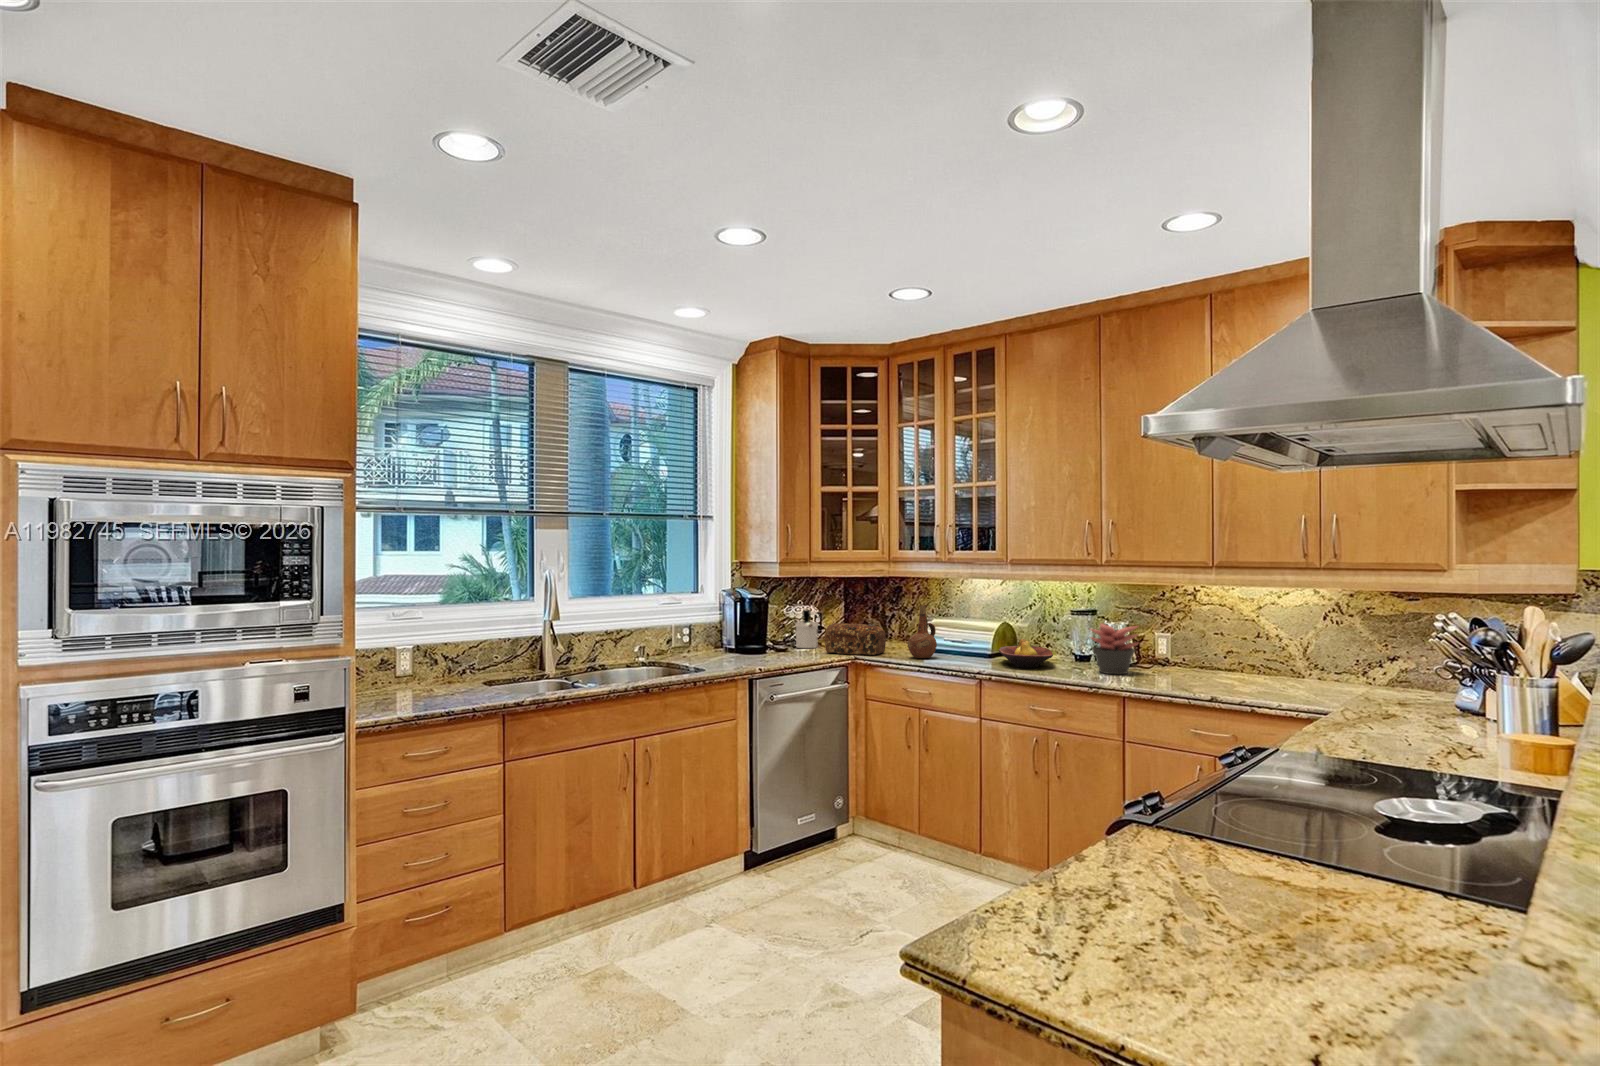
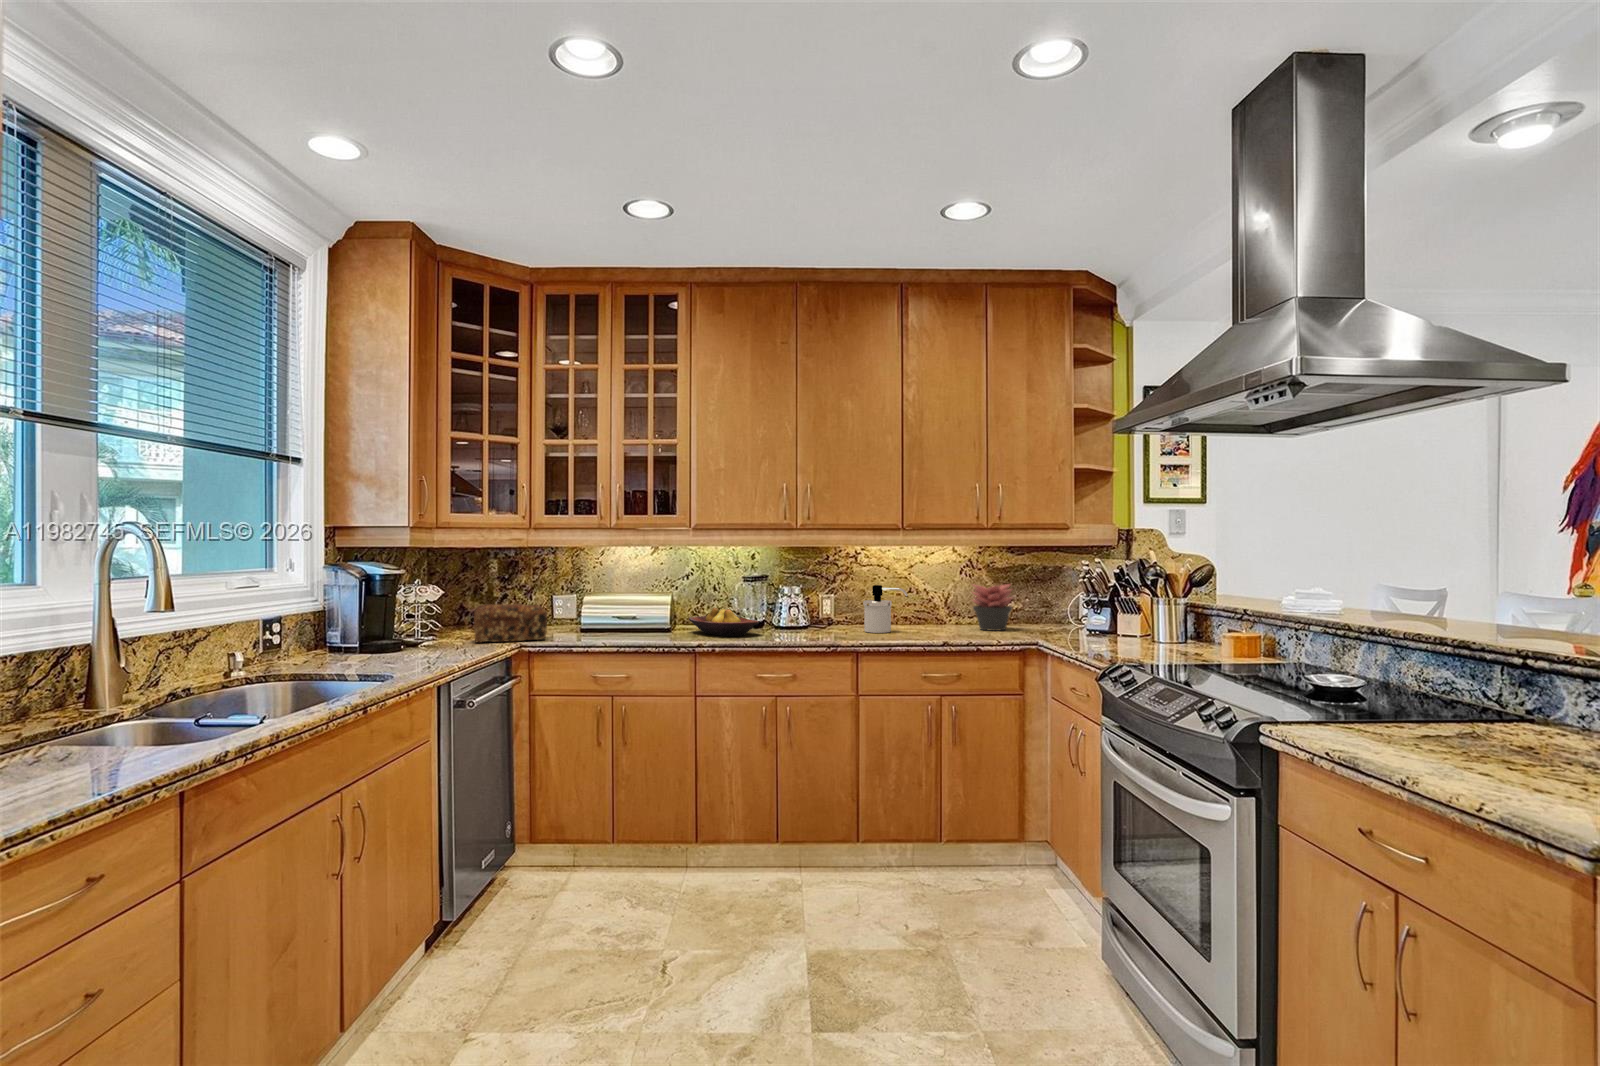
ceramic pitcher: present [908,606,937,658] -> none [587,577,621,638]
soap dispenser: present [795,610,820,648] -> present [863,585,908,633]
succulent plant: present [1090,623,1138,674] -> present [972,584,1012,631]

